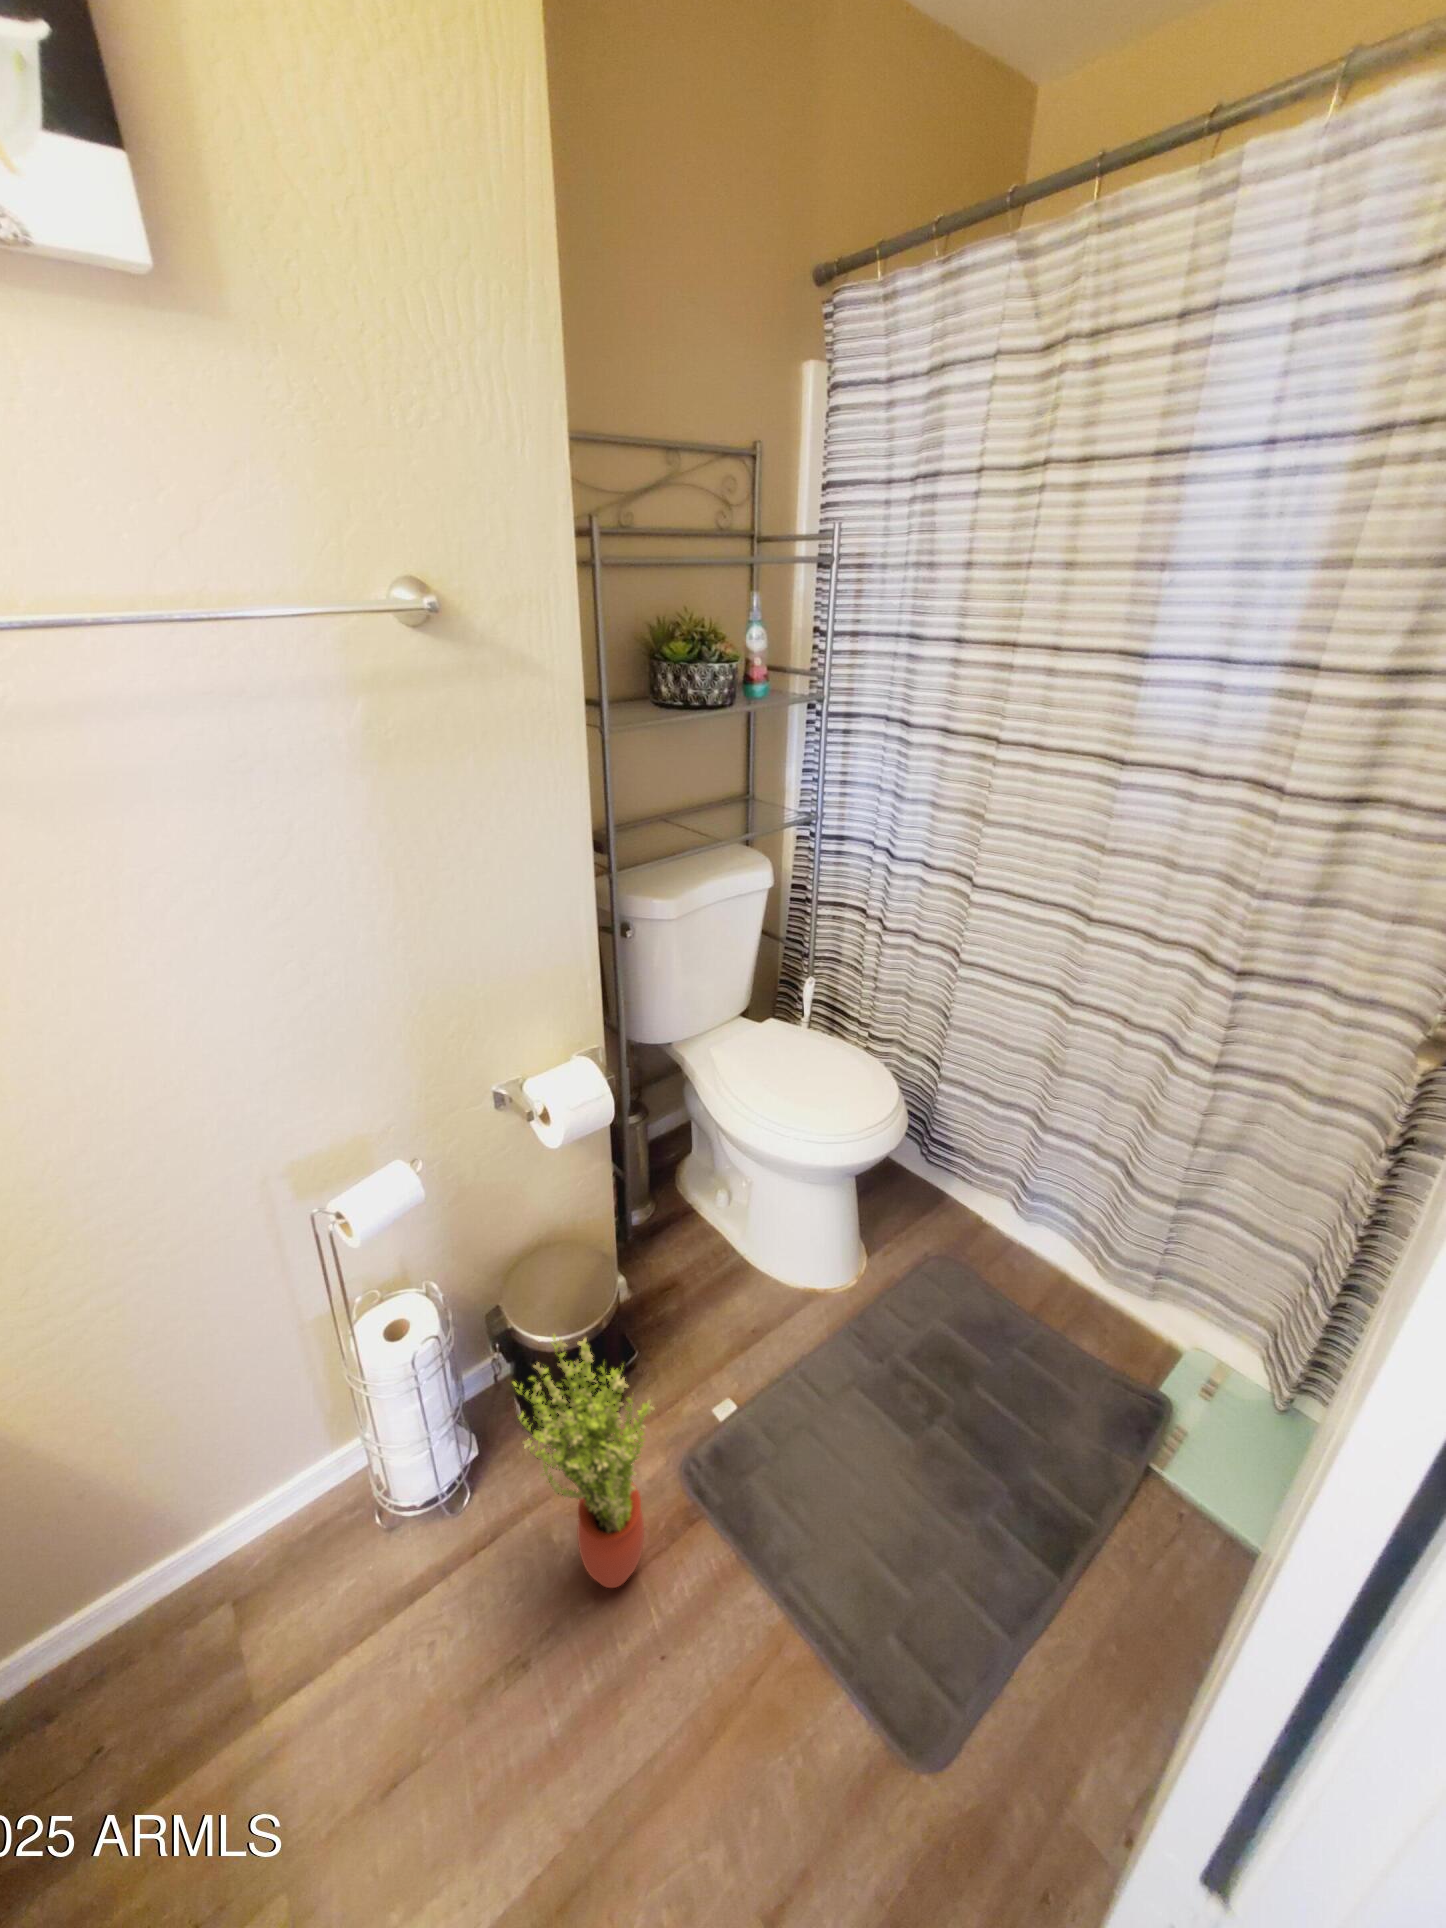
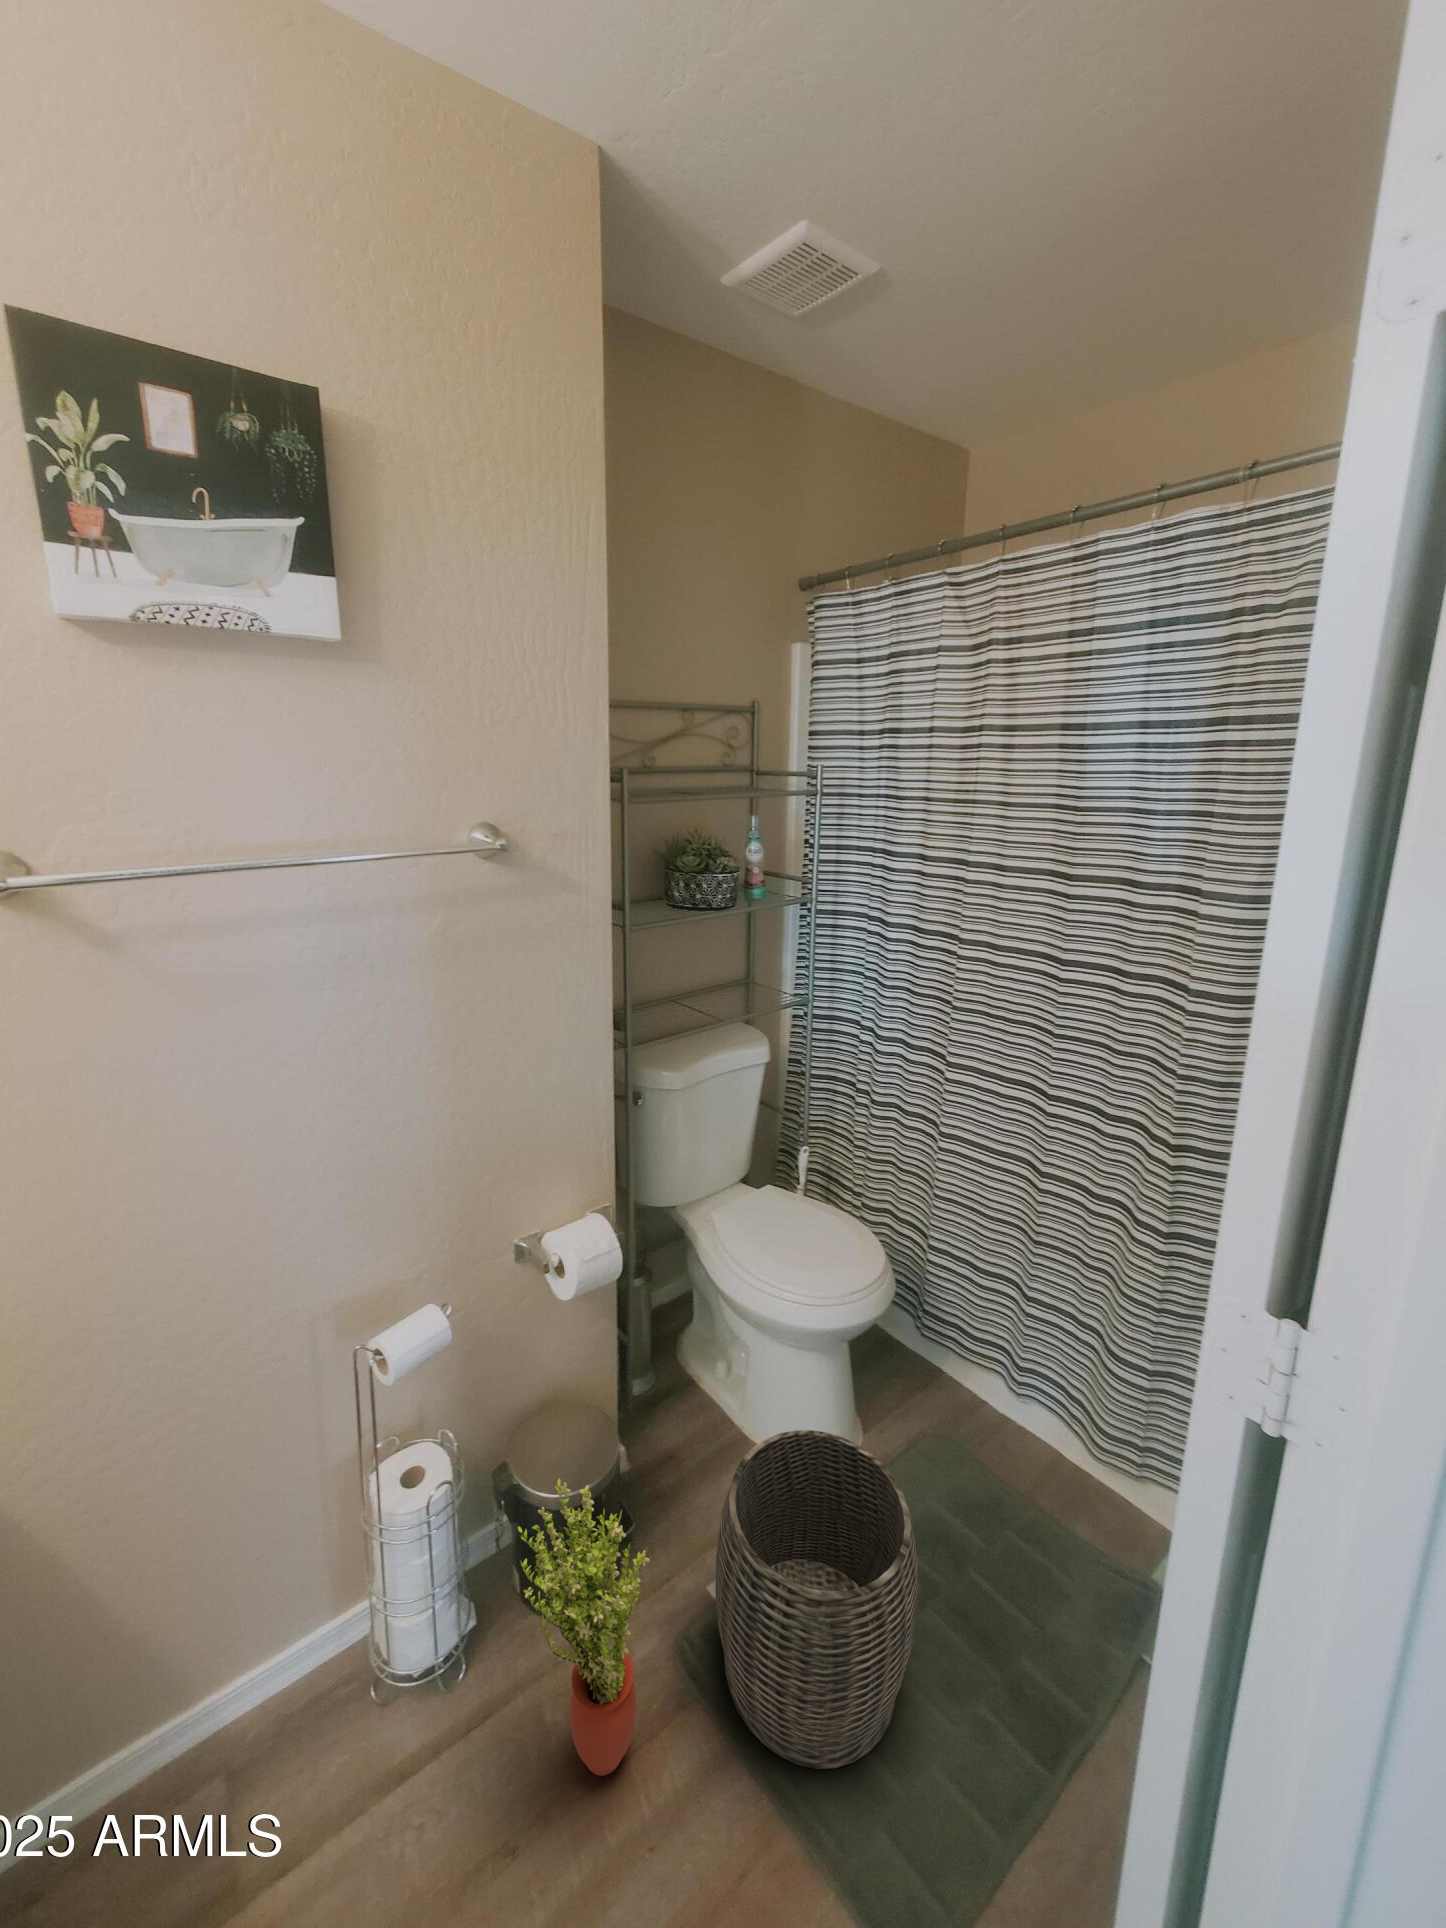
woven basket: none [722,1270,933,1575] -> present [715,1430,917,1769]

